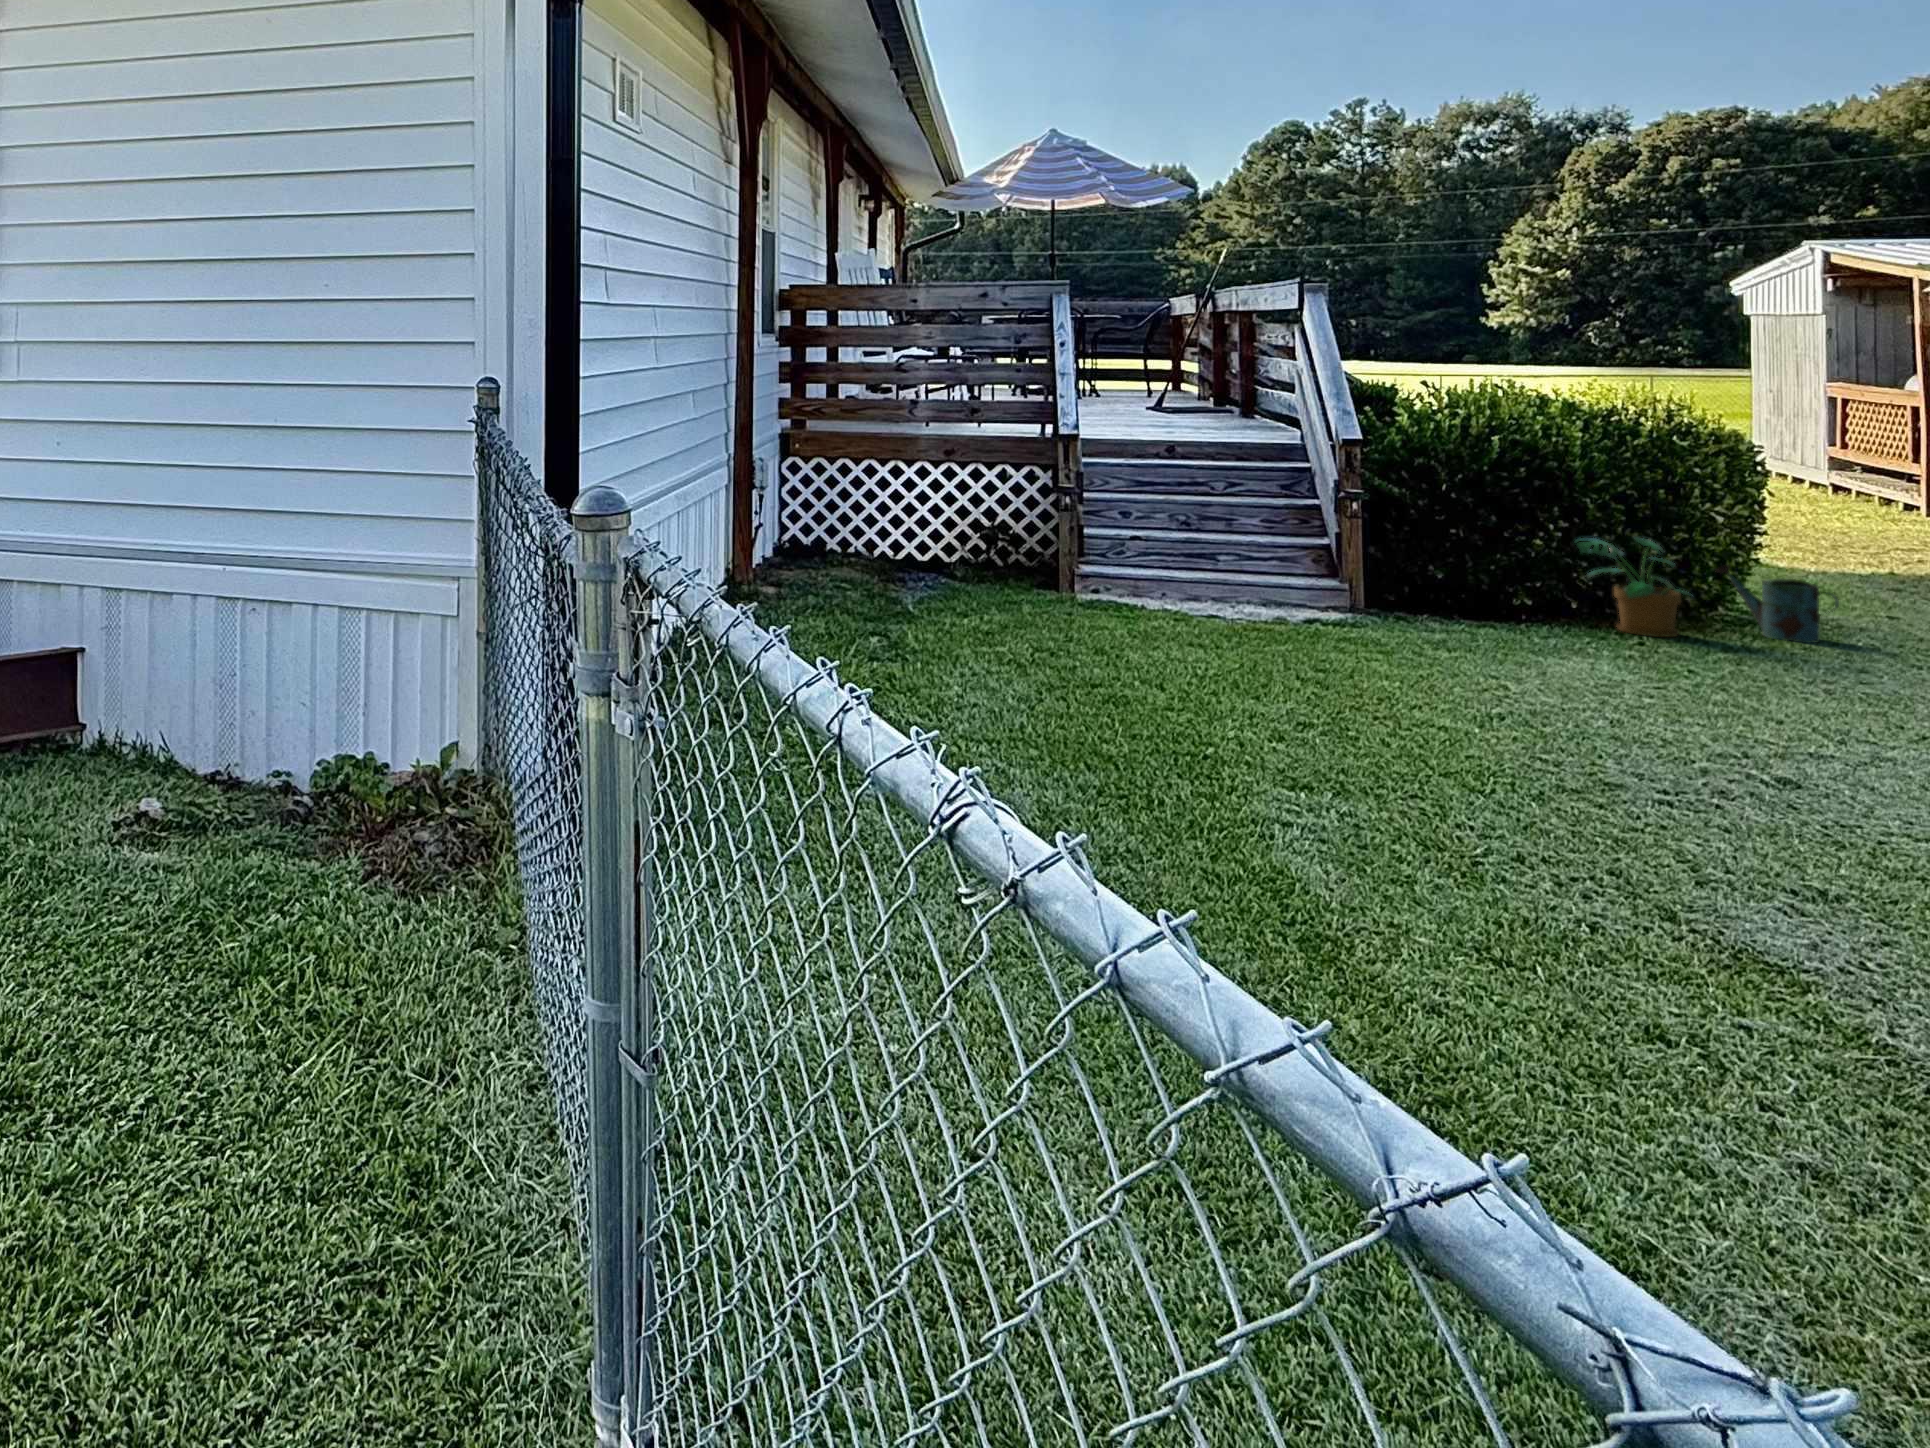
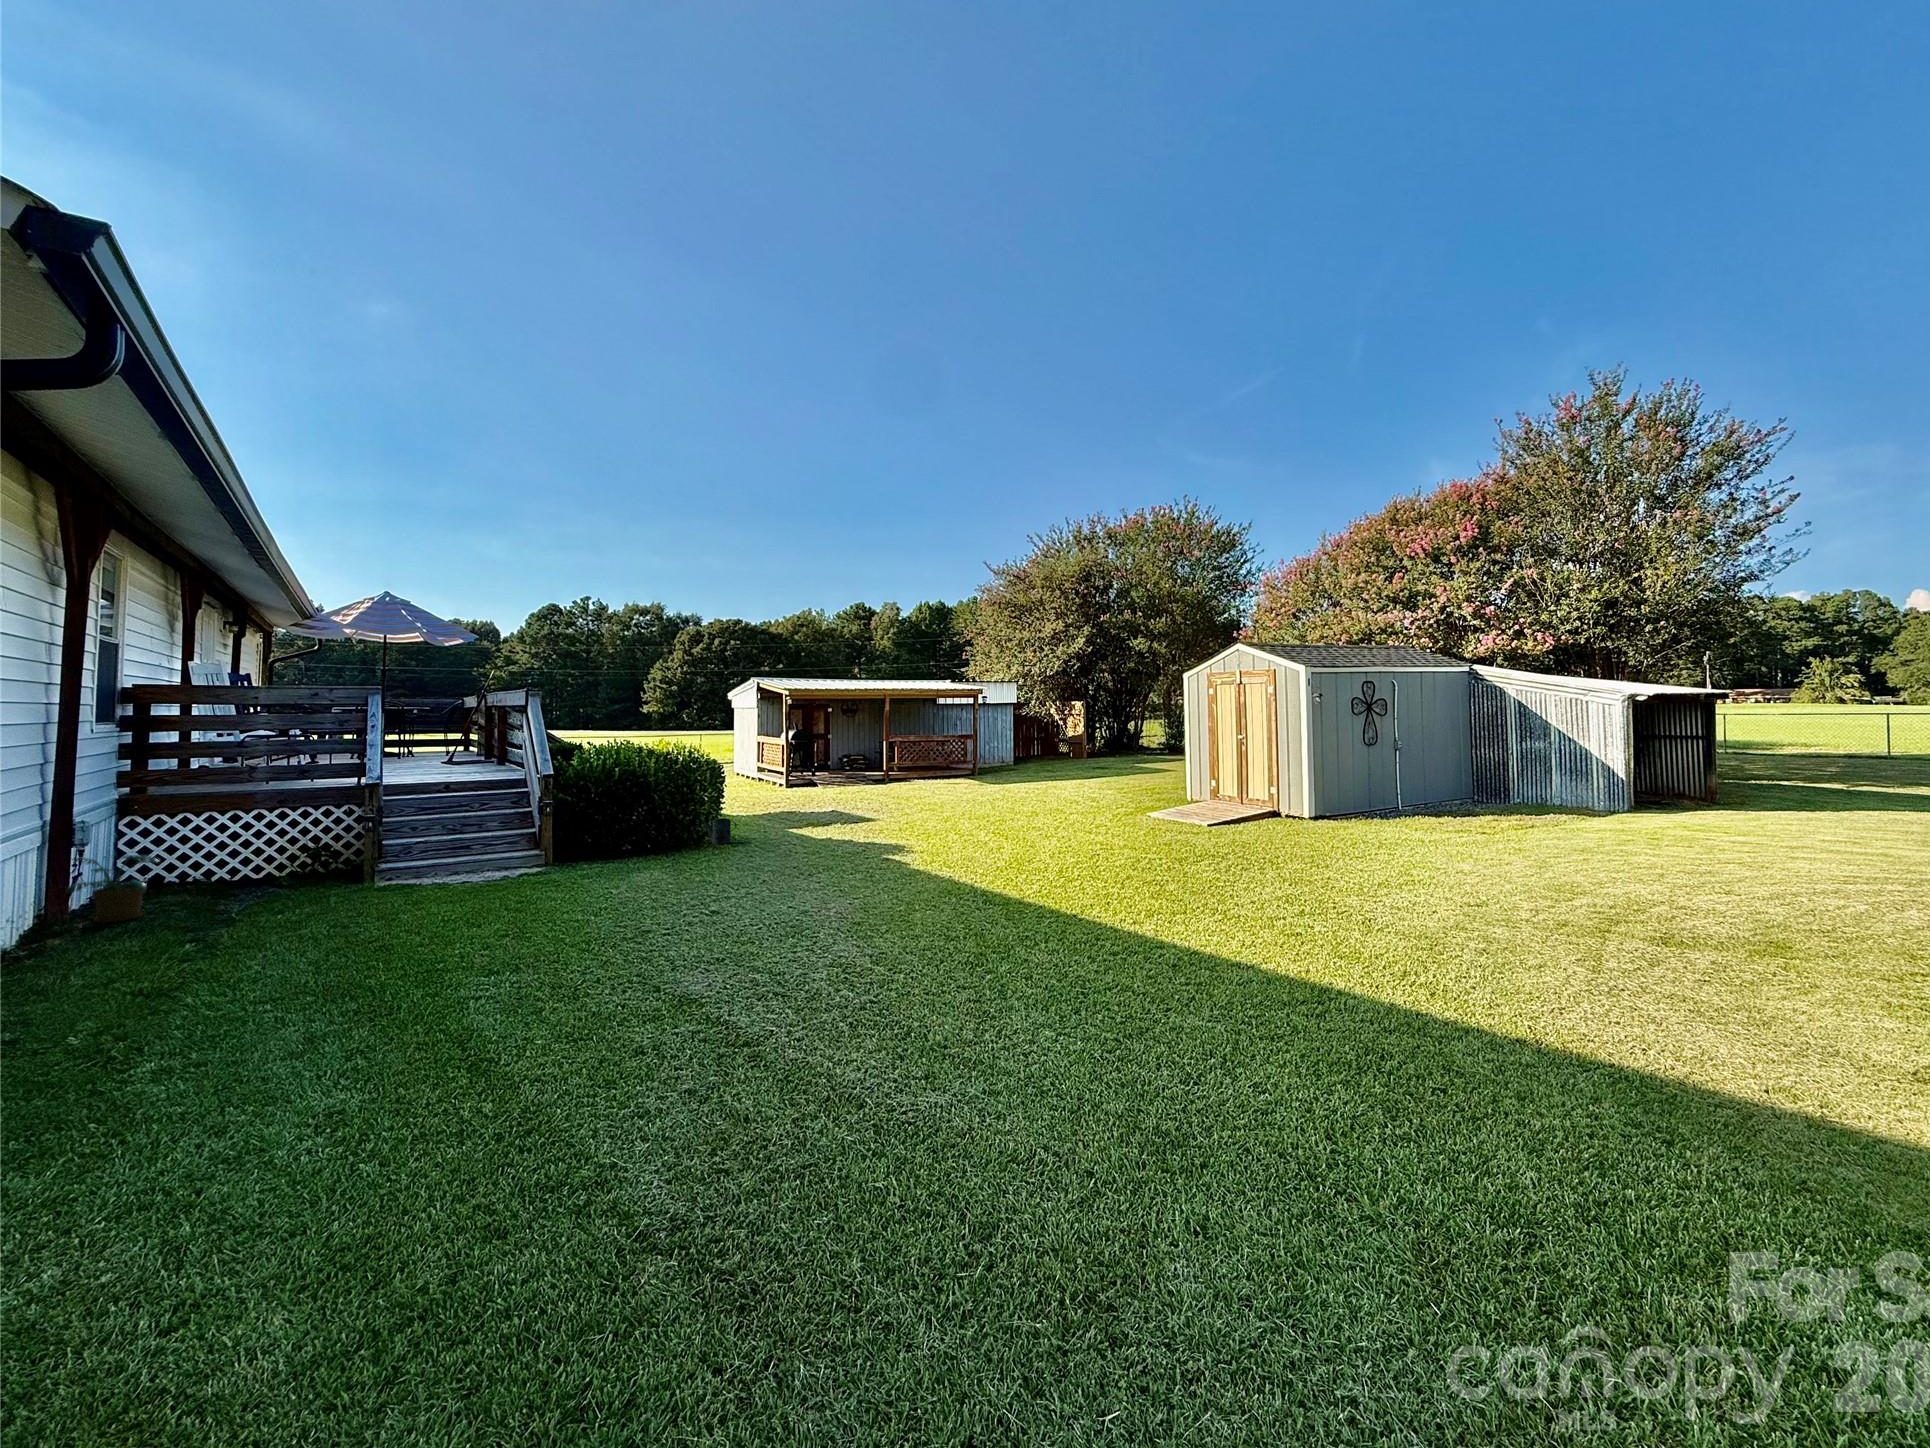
potted plant: present [1576,538,1689,637] -> present [63,855,159,923]

